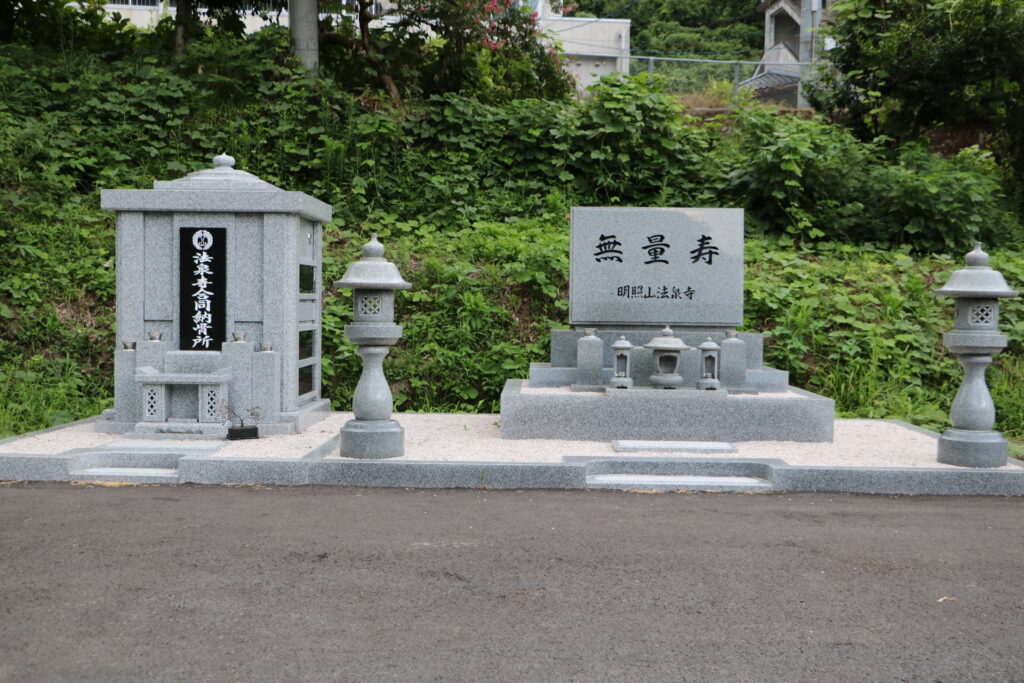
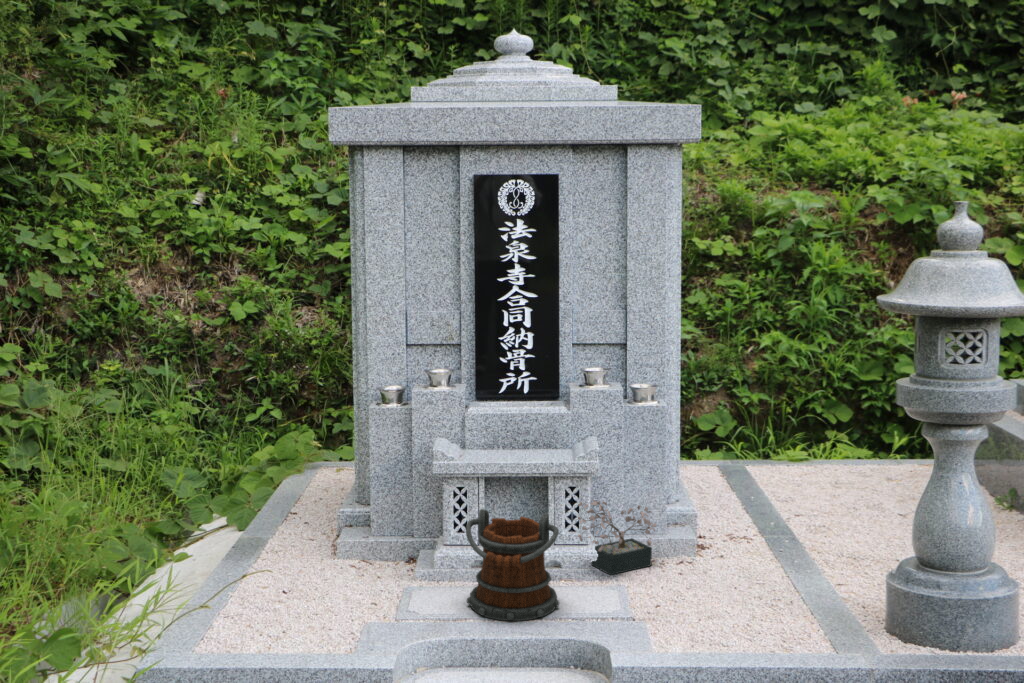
bucket: none [133,393,186,449] -> present [466,509,559,621]

